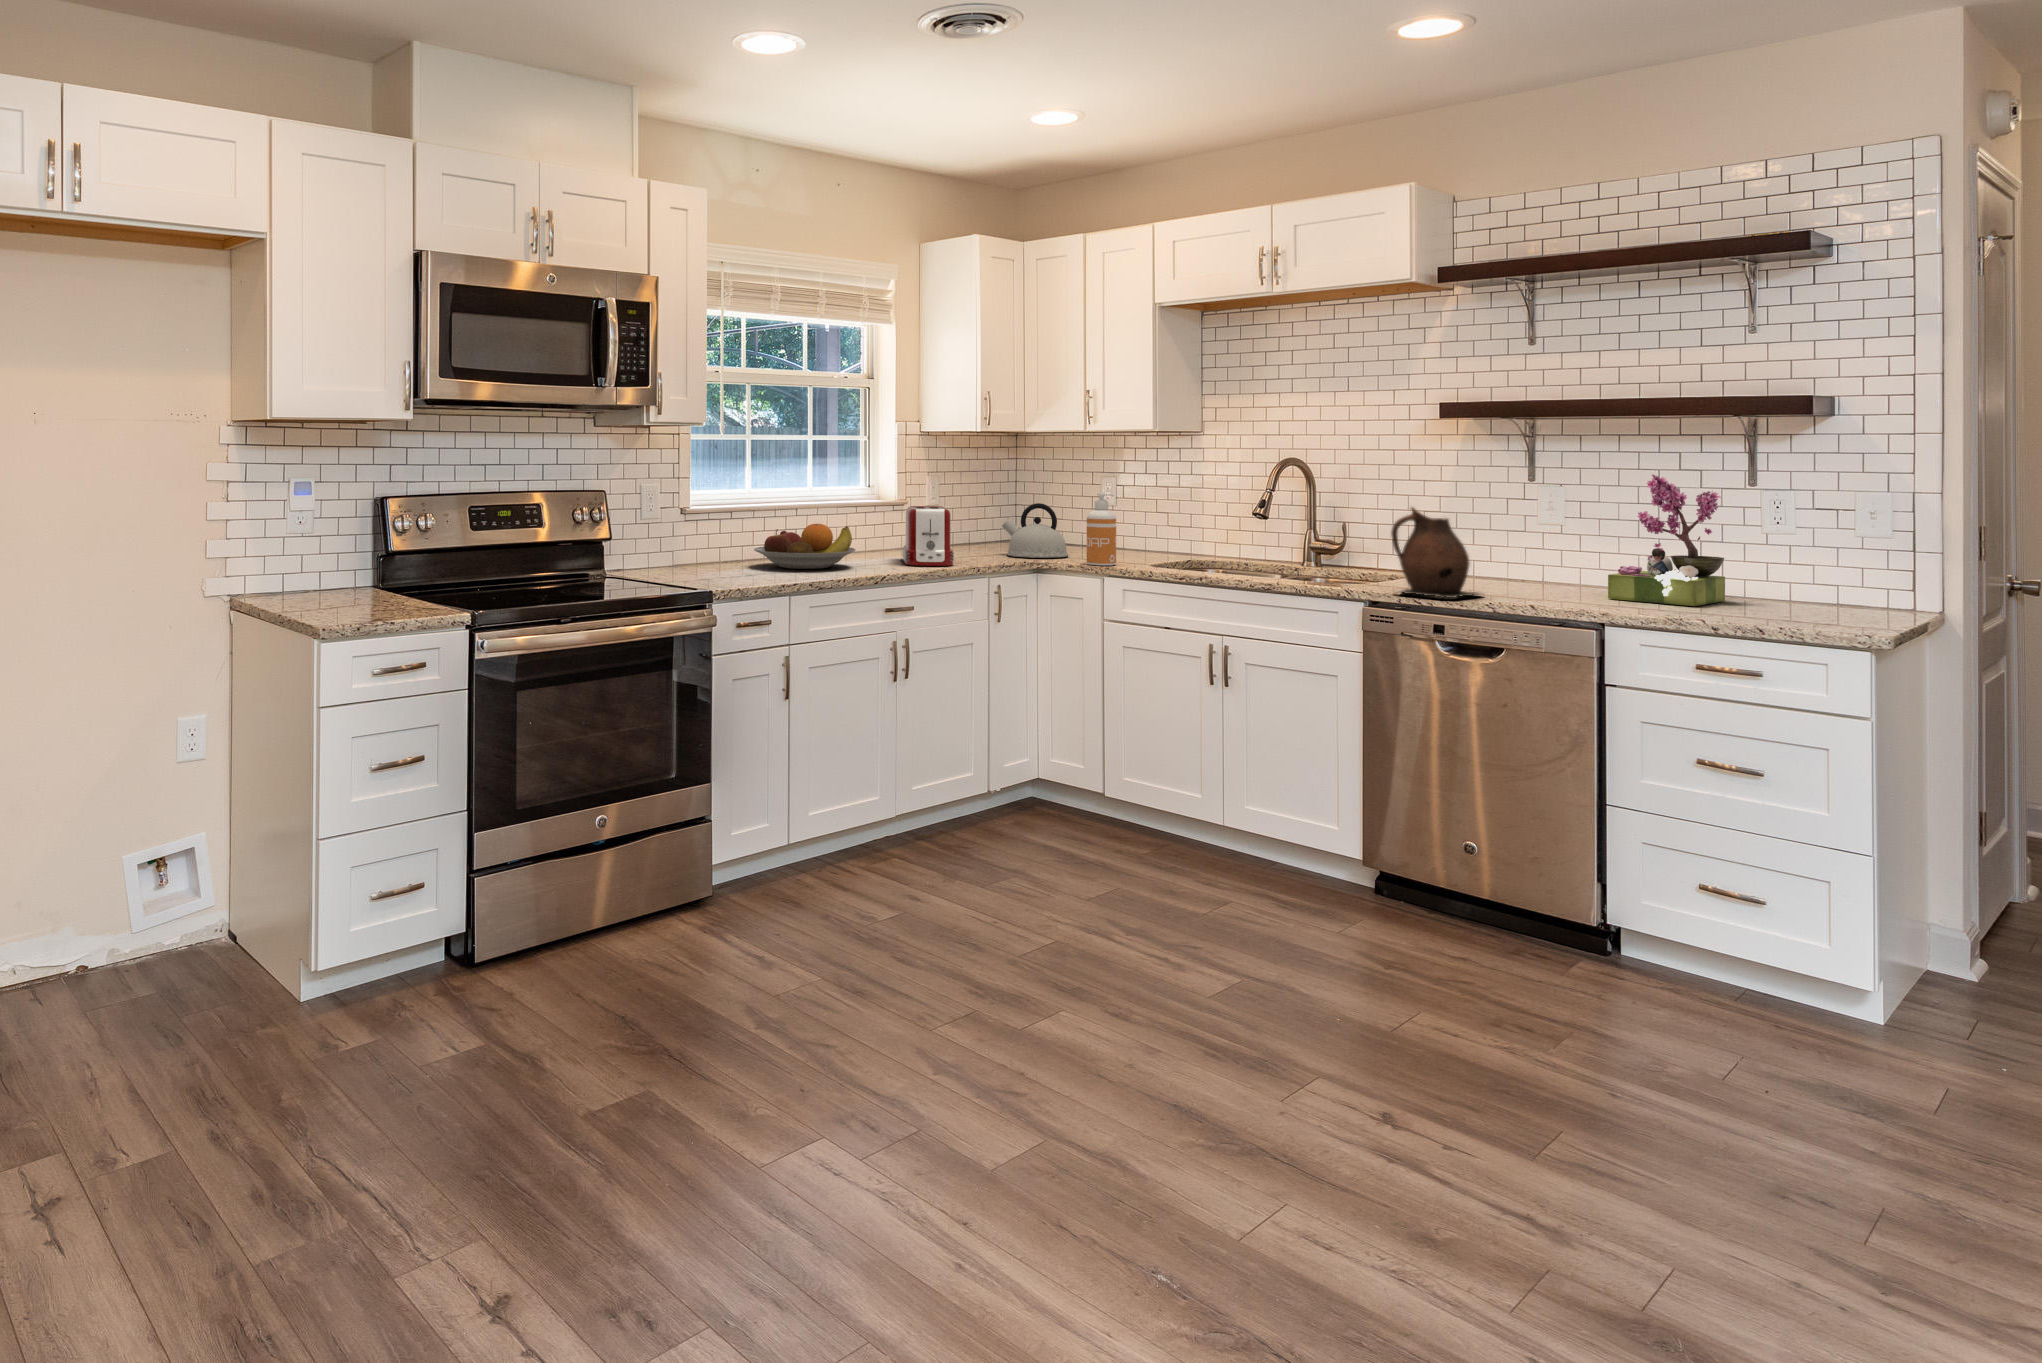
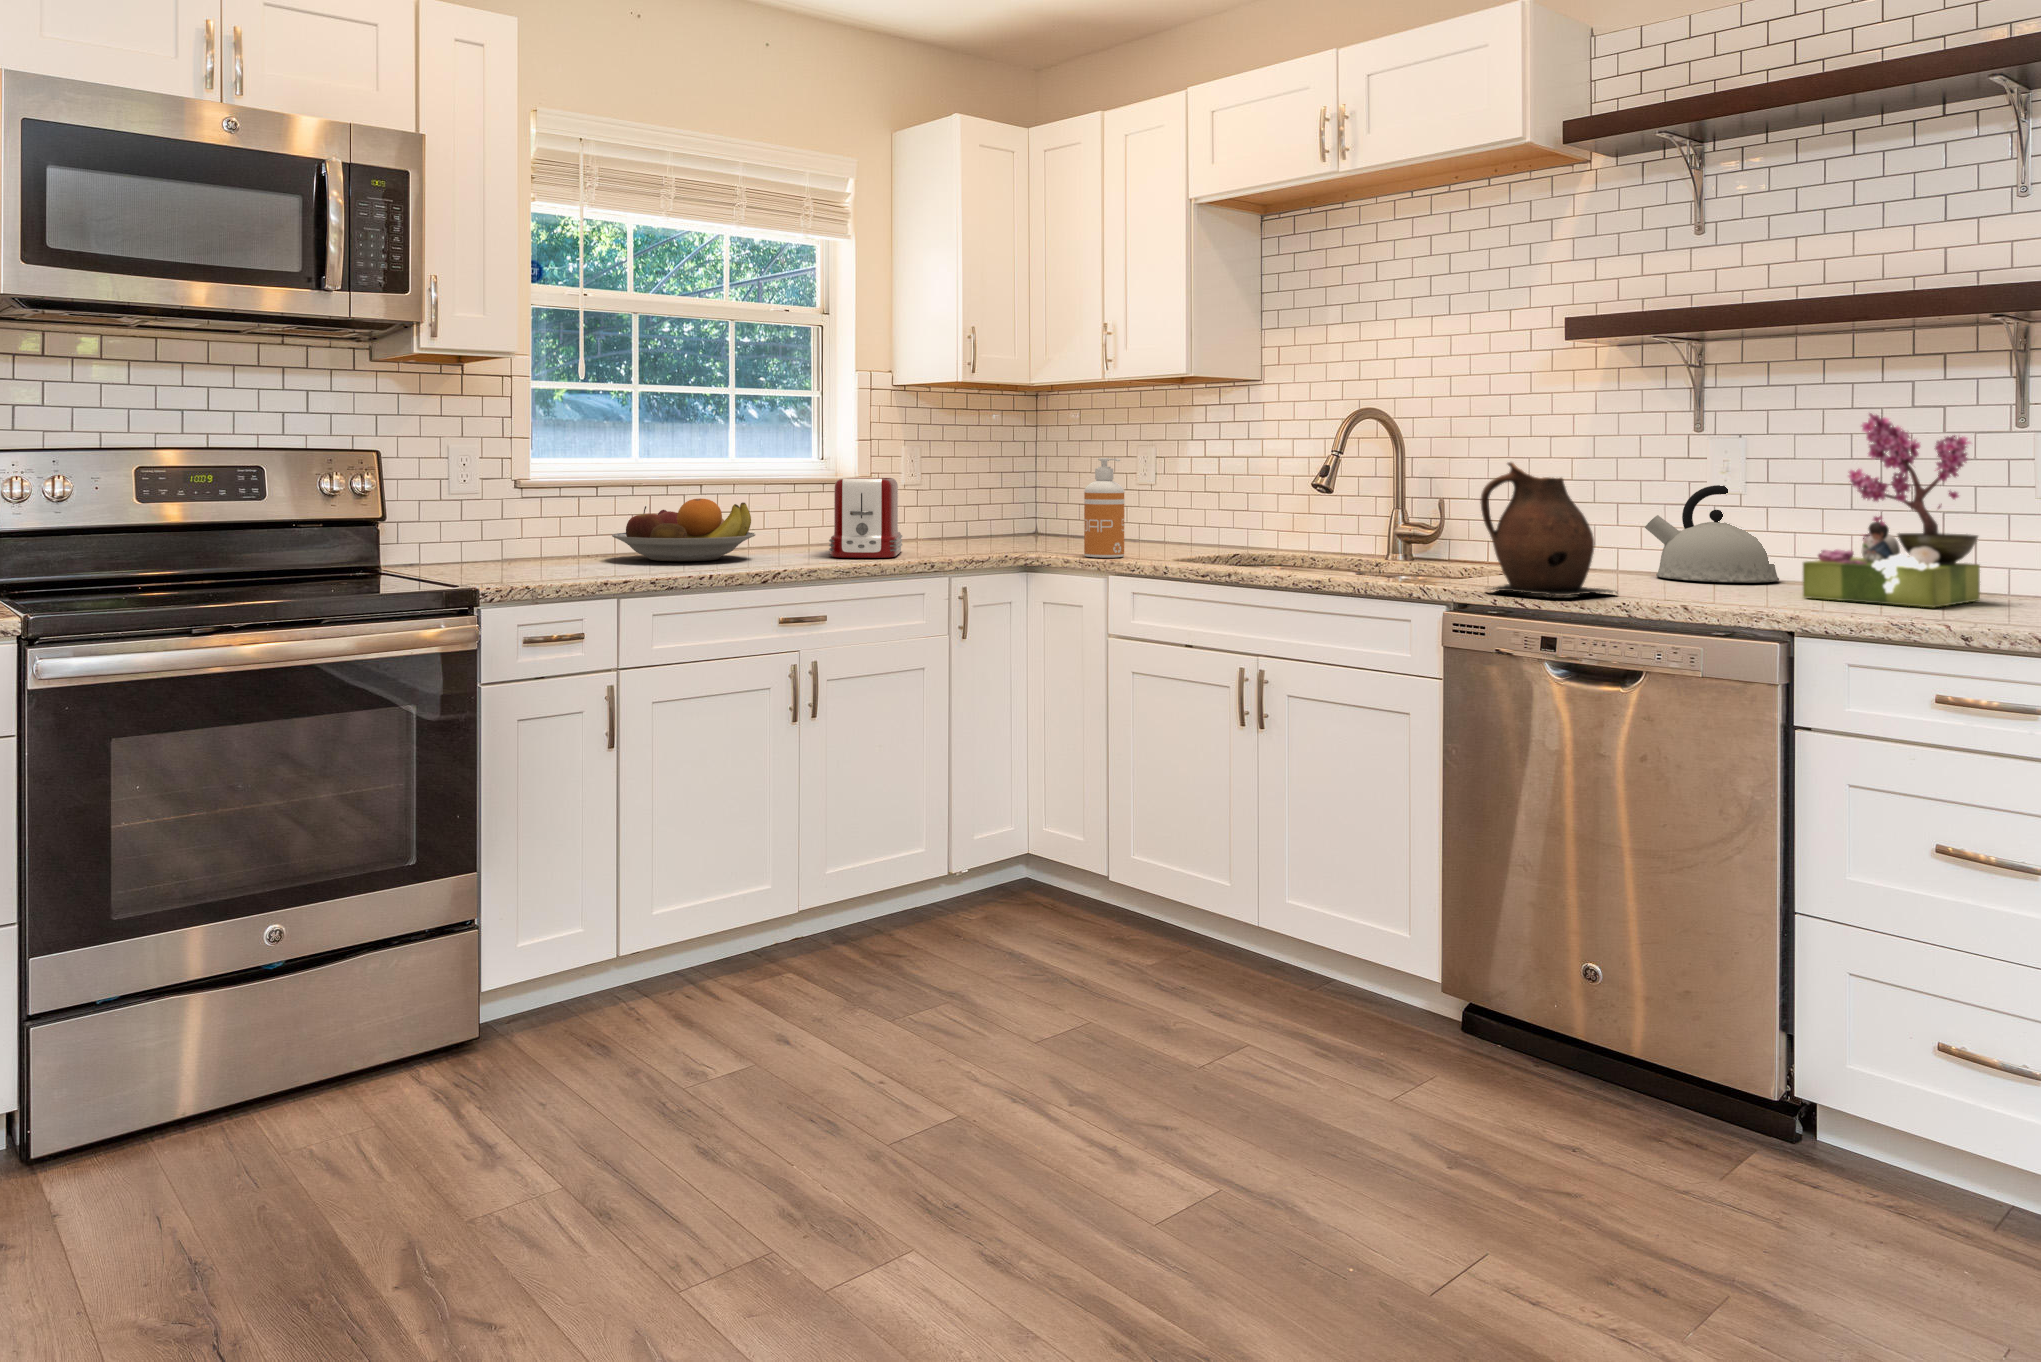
kettle: present [1002,503,1068,558] -> present [1645,485,1779,582]

